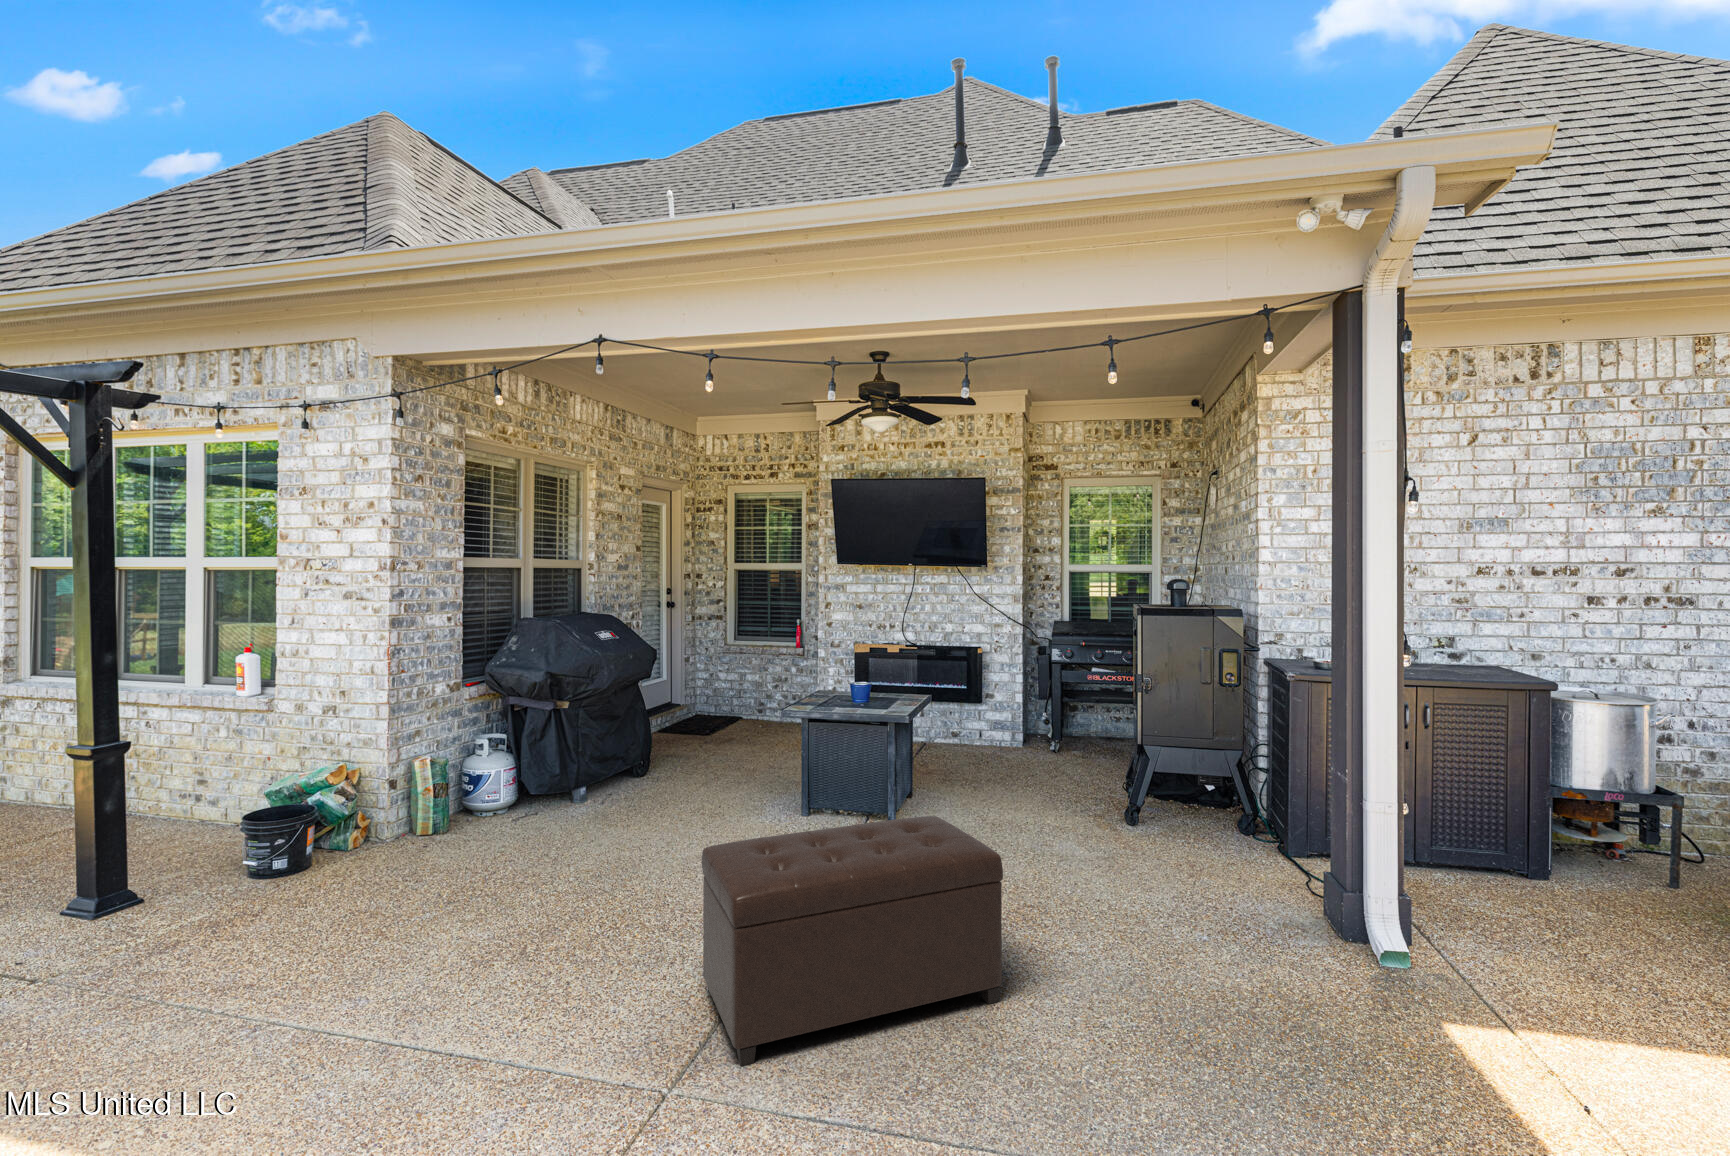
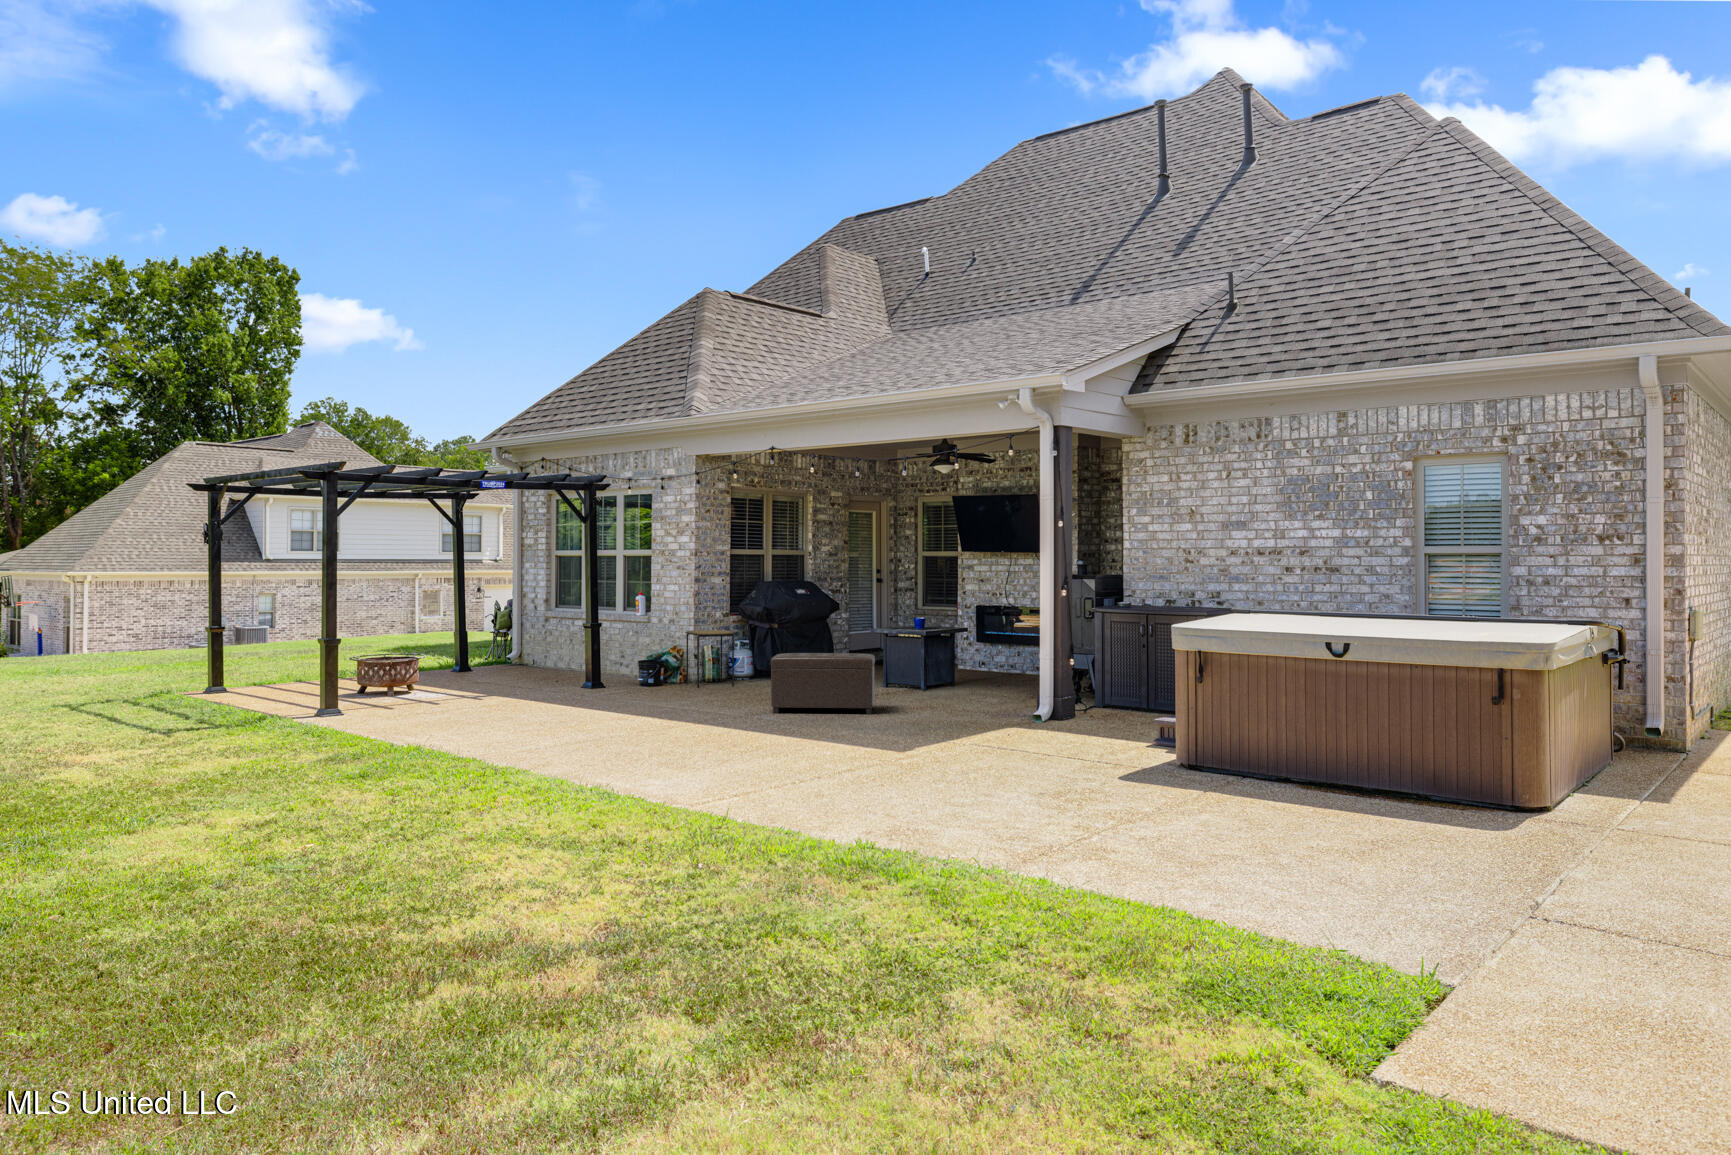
side table: none [367,723,492,870] -> present [686,630,735,688]

